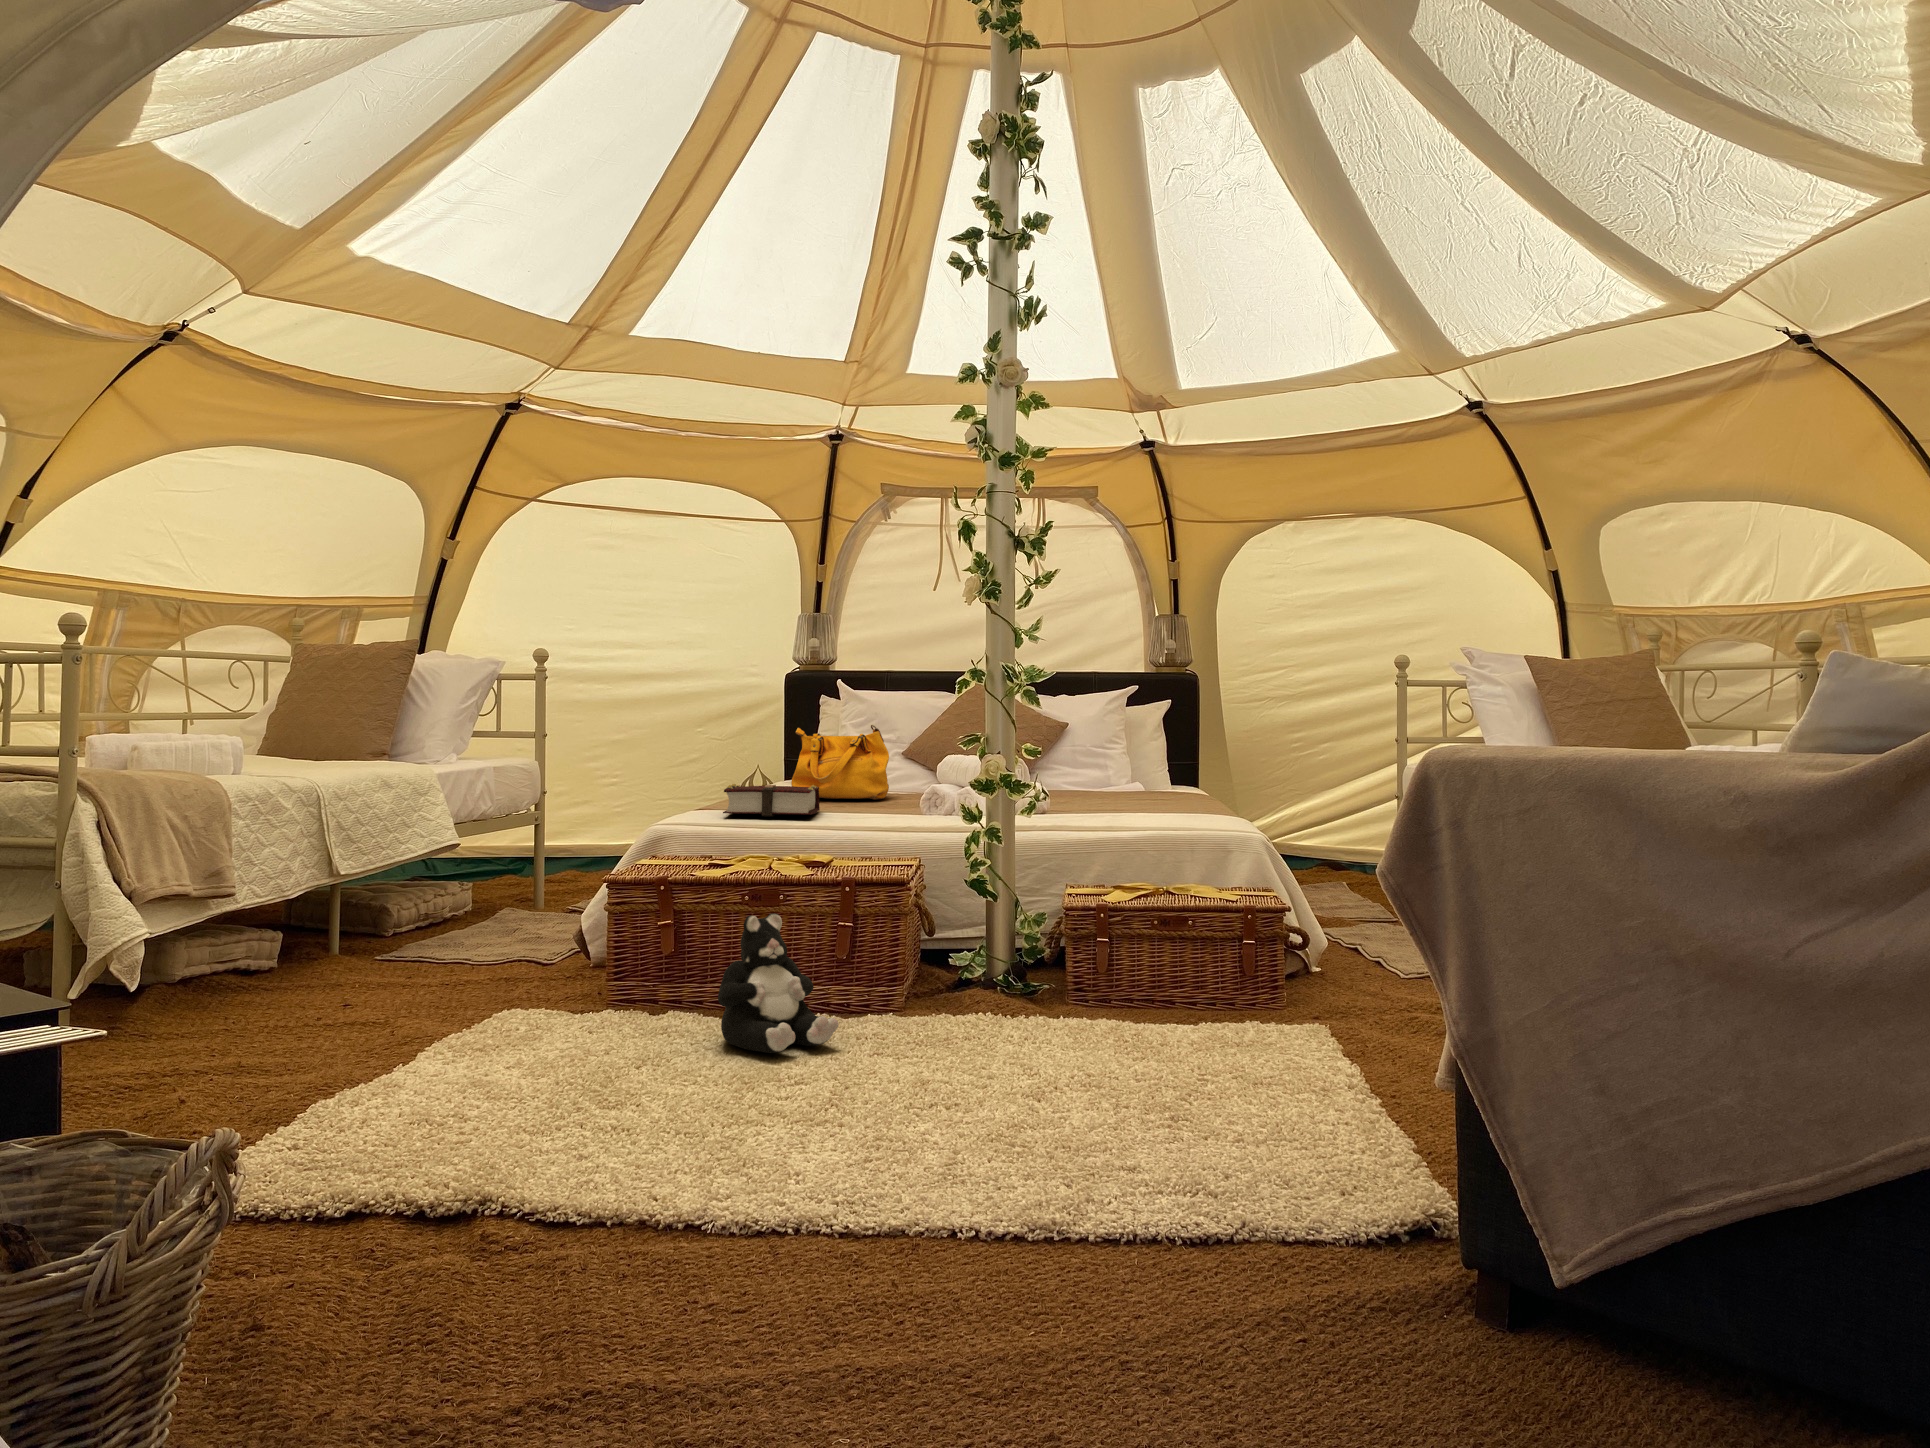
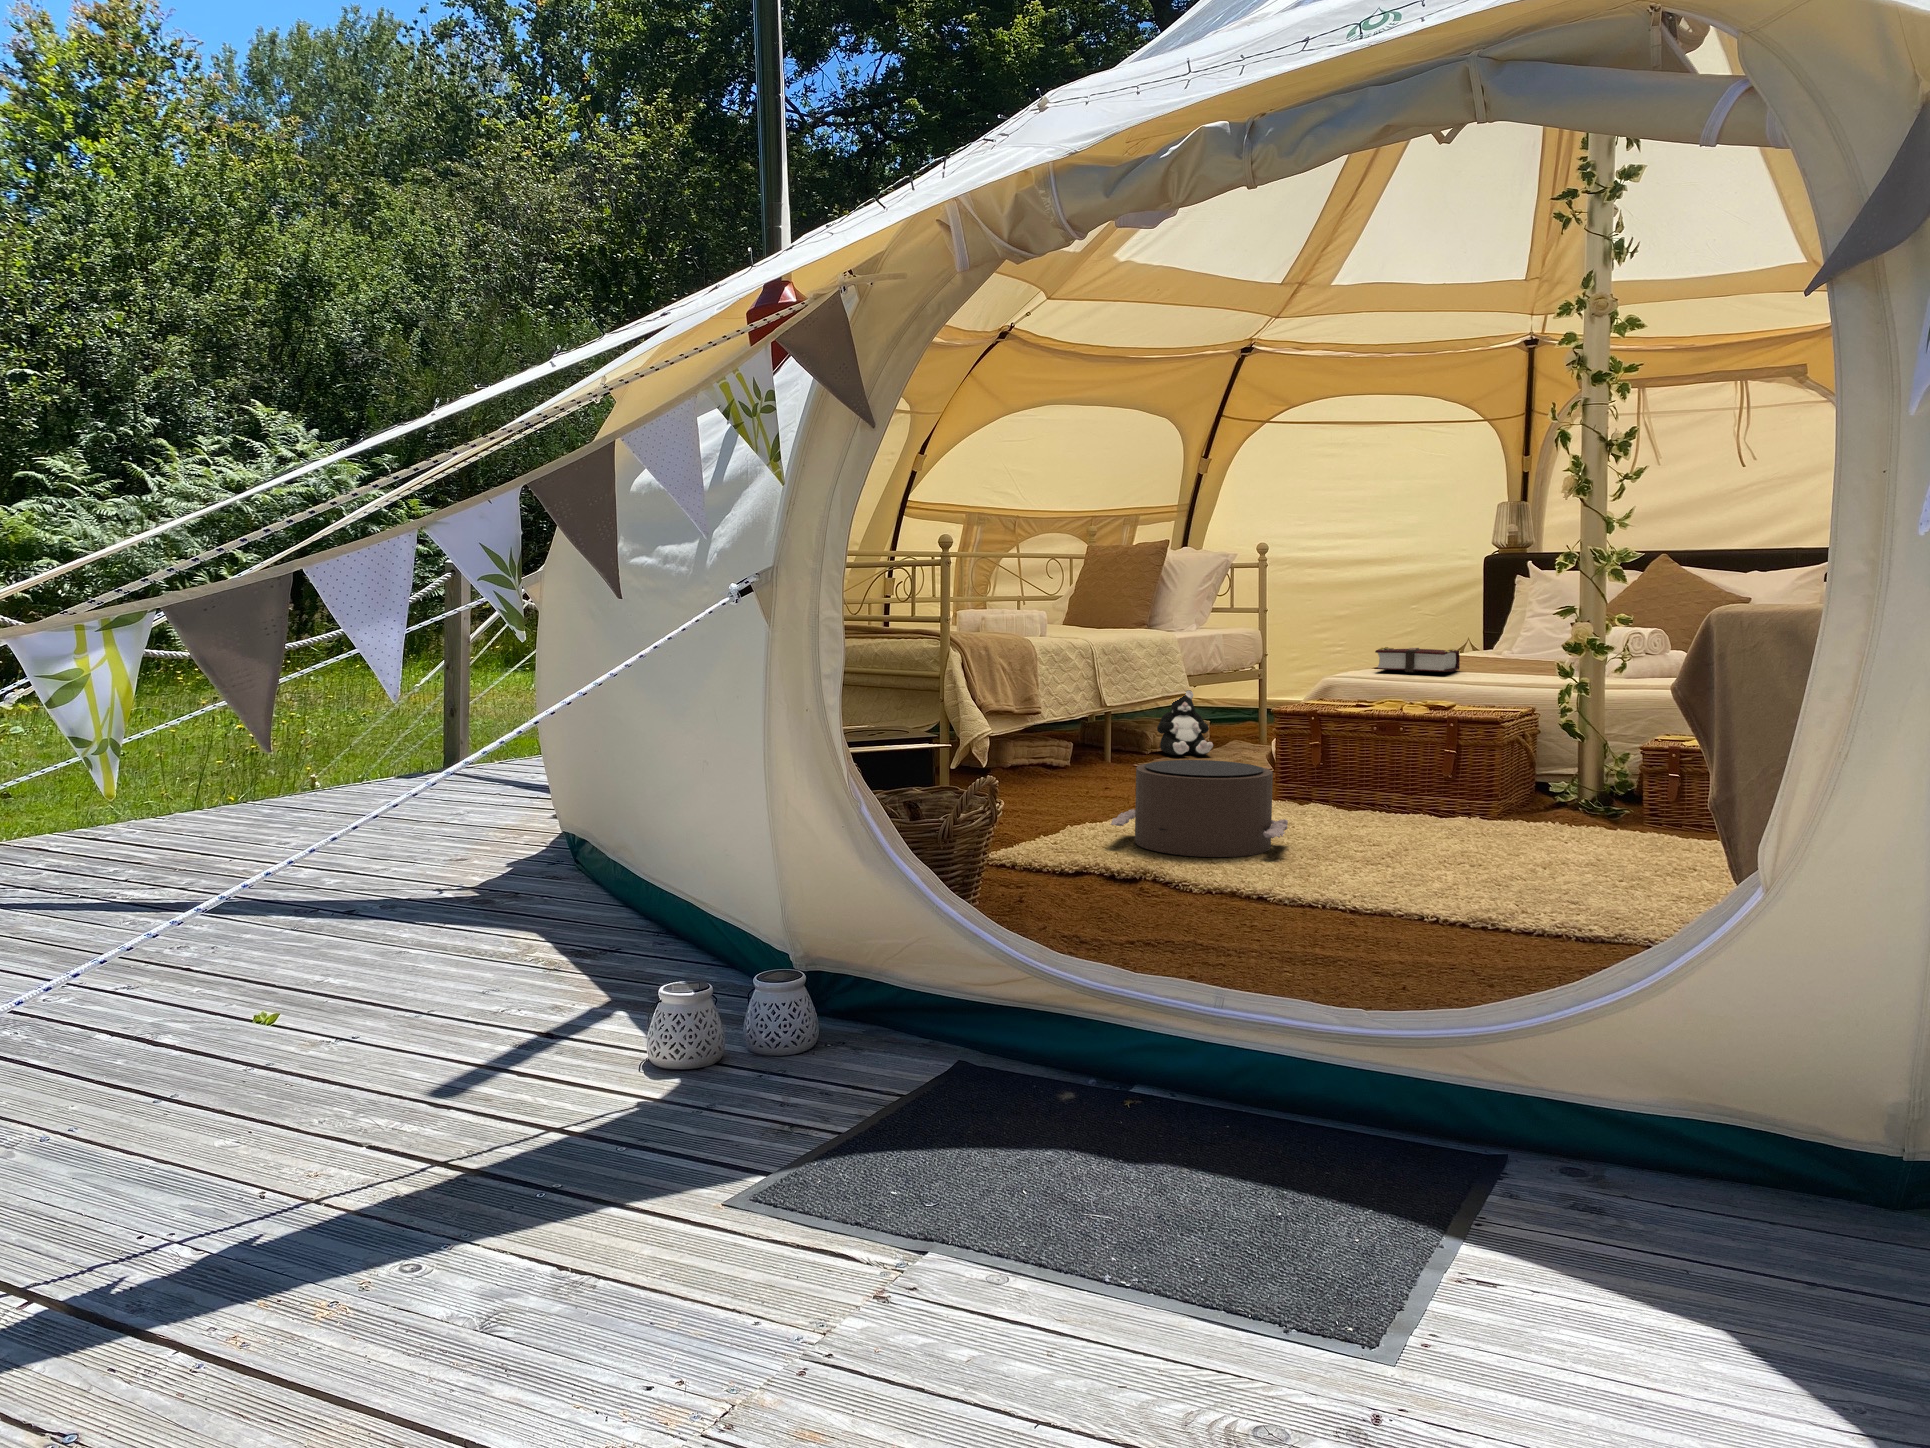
handbag: present [791,725,889,800] -> none [1447,600,1534,663]
plush toy: present [718,913,838,1053] -> present [1157,690,1213,755]
pouf: none [397,974,688,1146] -> present [1111,760,1288,857]

